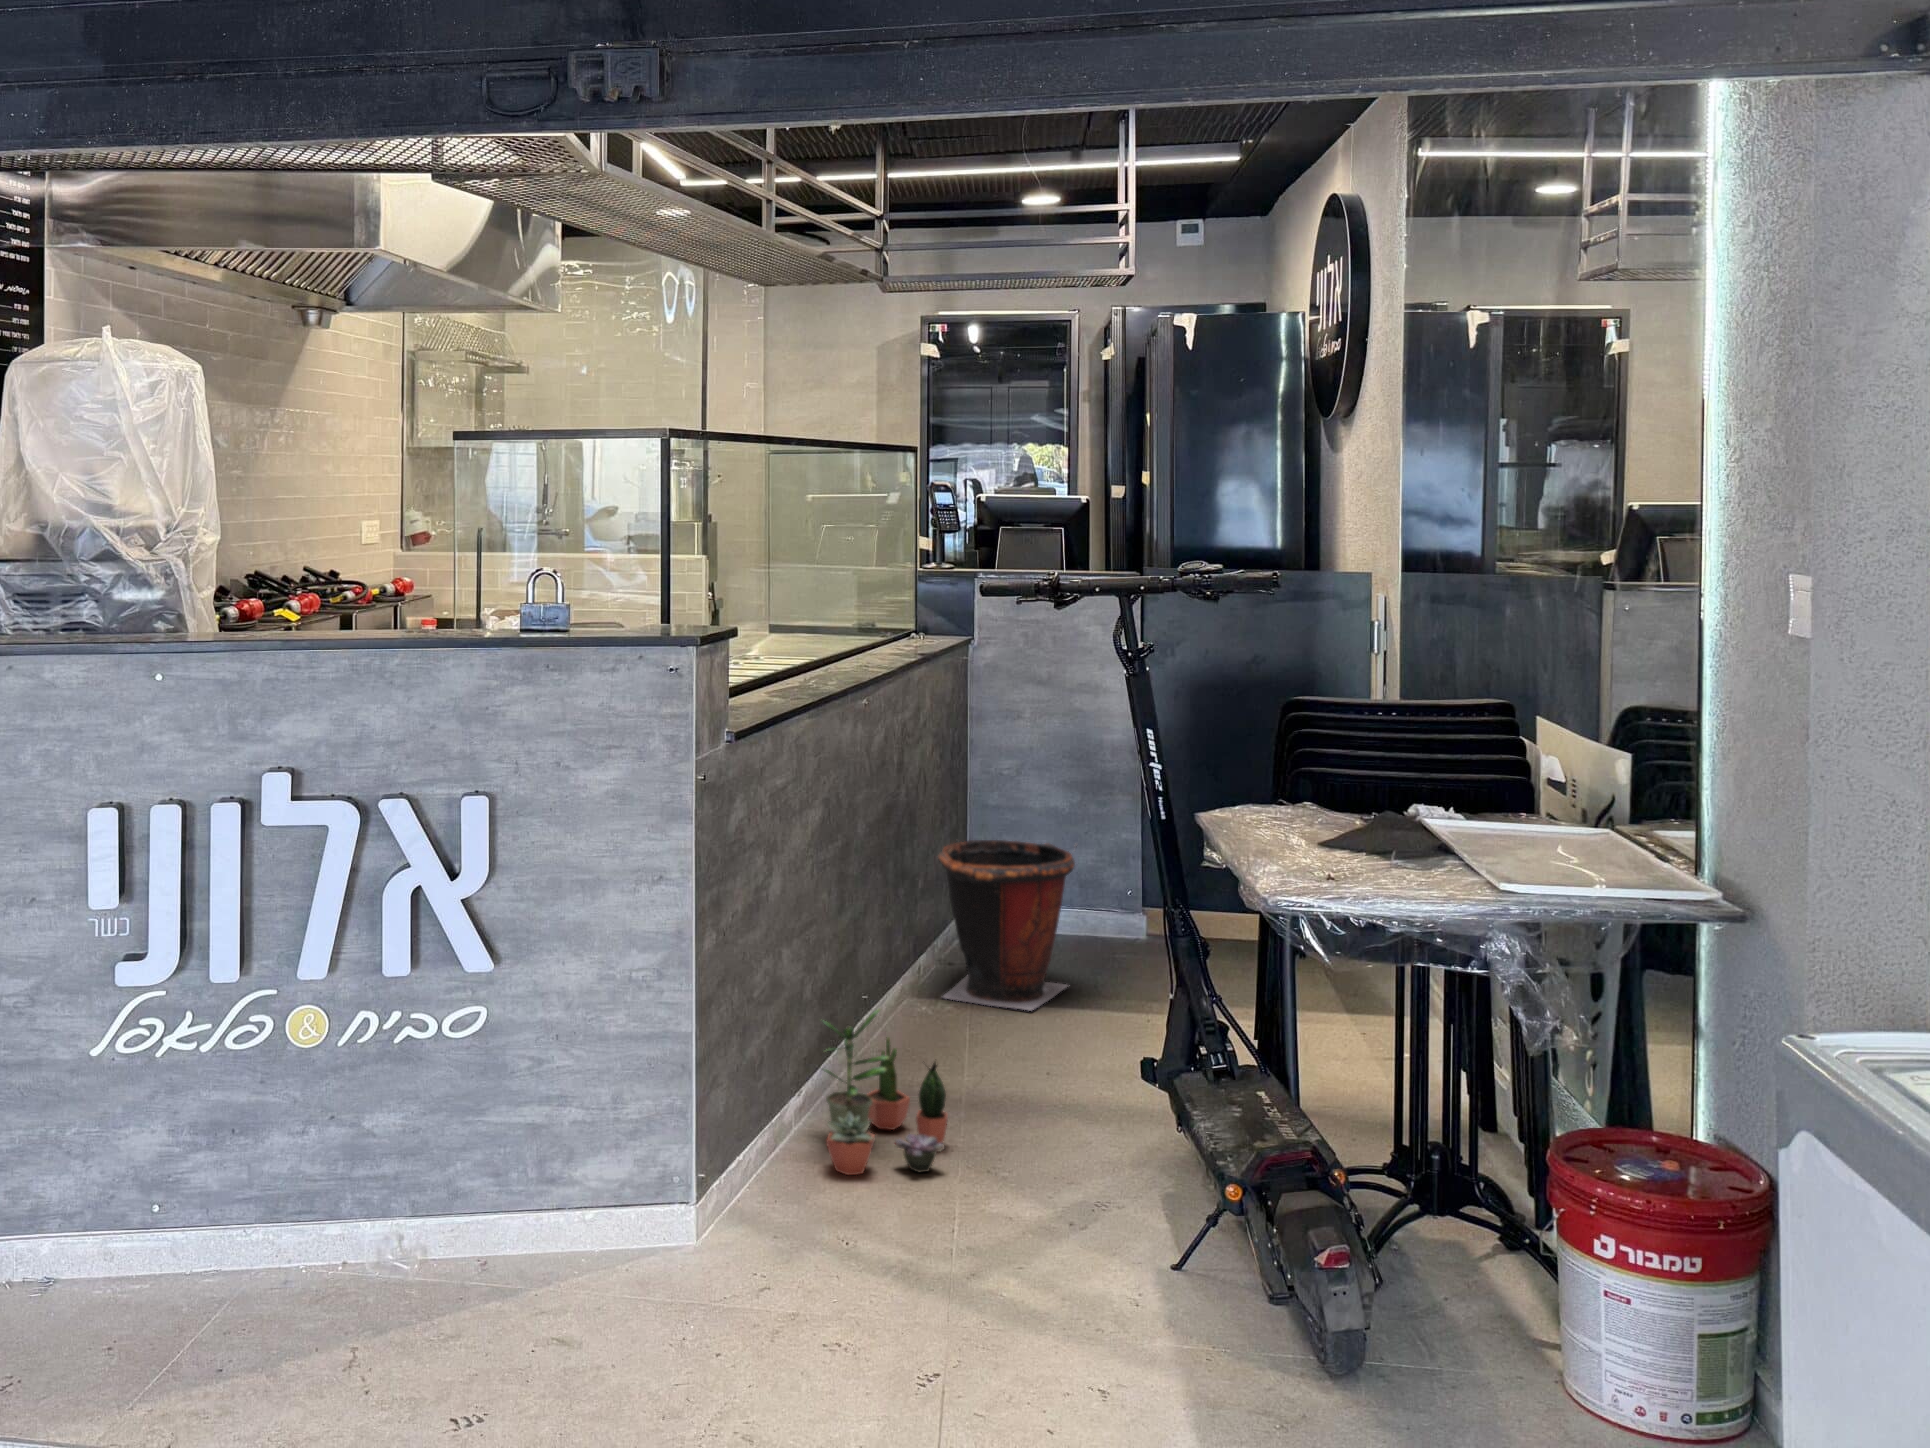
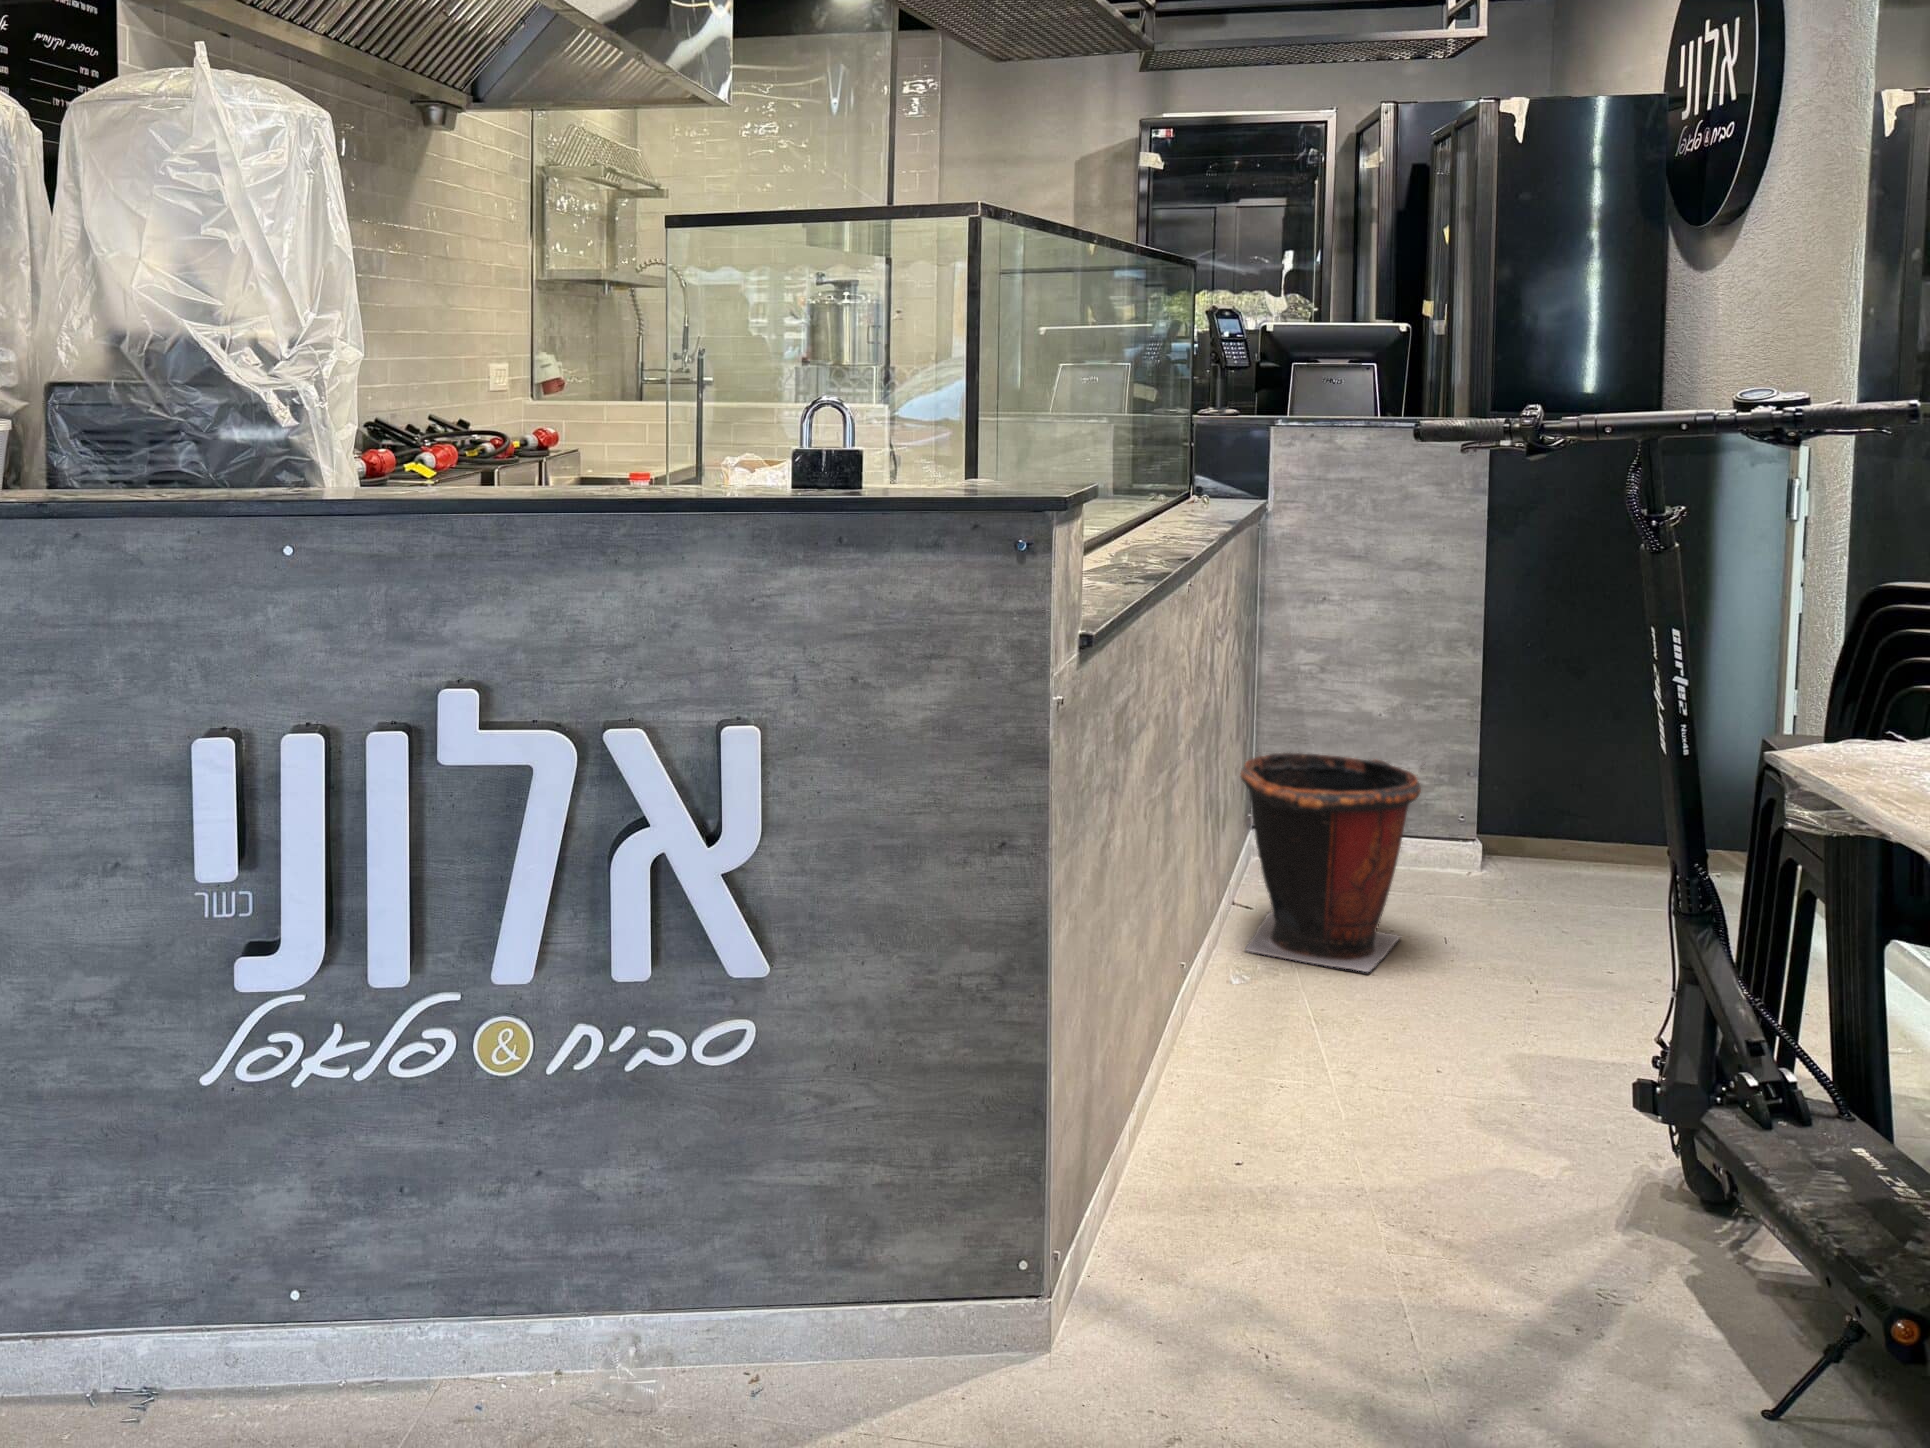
potted plant: present [824,1009,948,1175] -> none [1159,1001,1357,1233]

